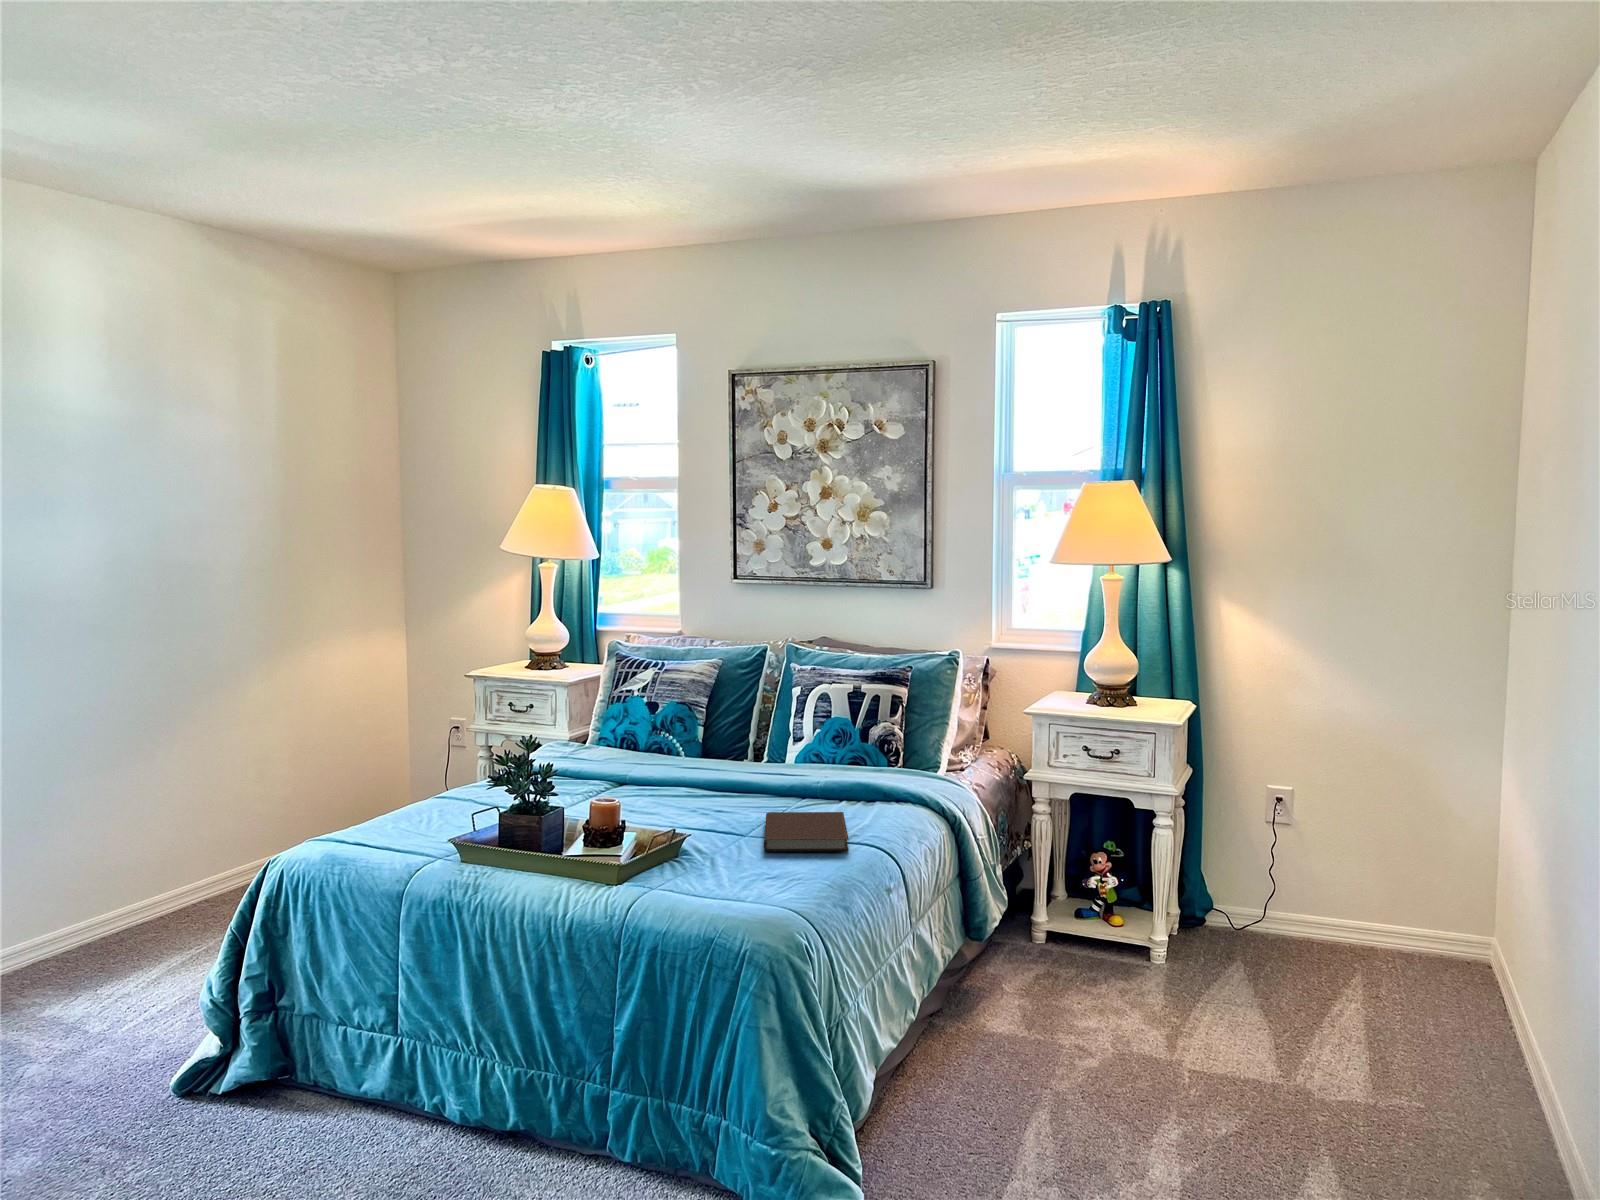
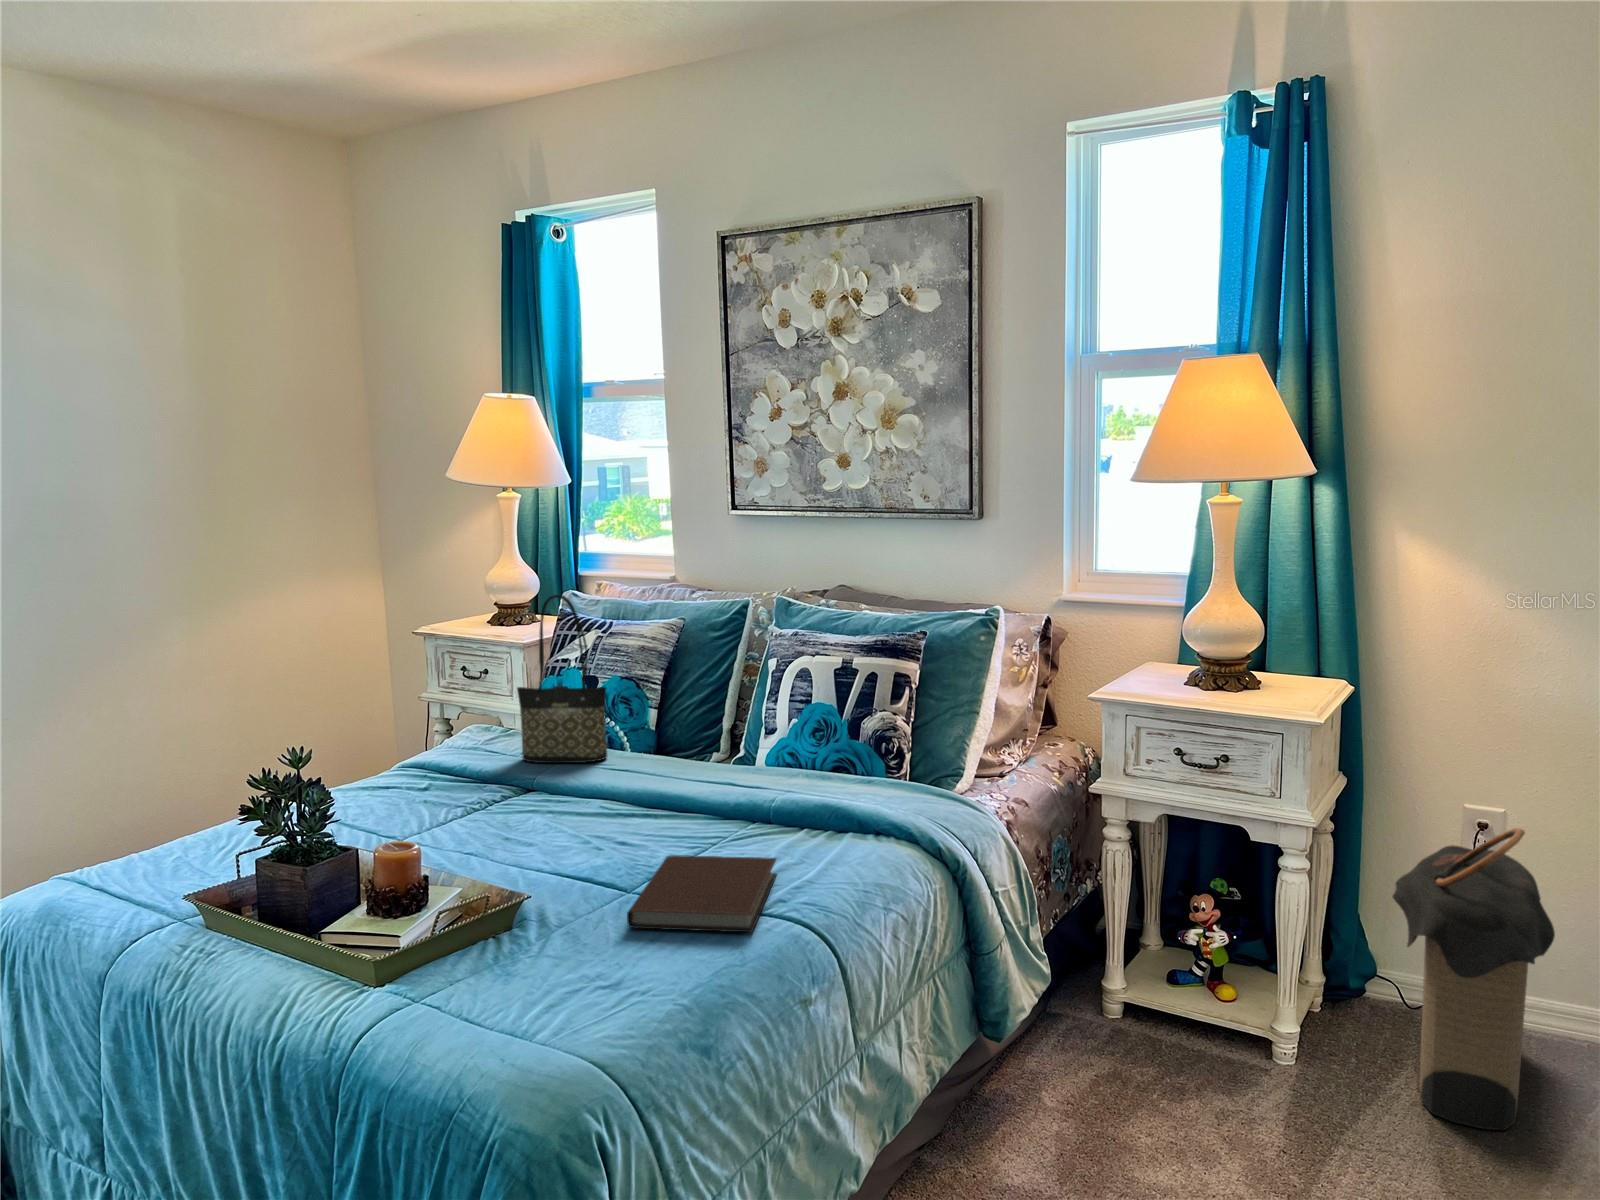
tote bag: none [605,638,674,765] -> present [517,595,607,763]
laundry hamper: none [1225,791,1327,988] -> present [1393,828,1555,1130]

